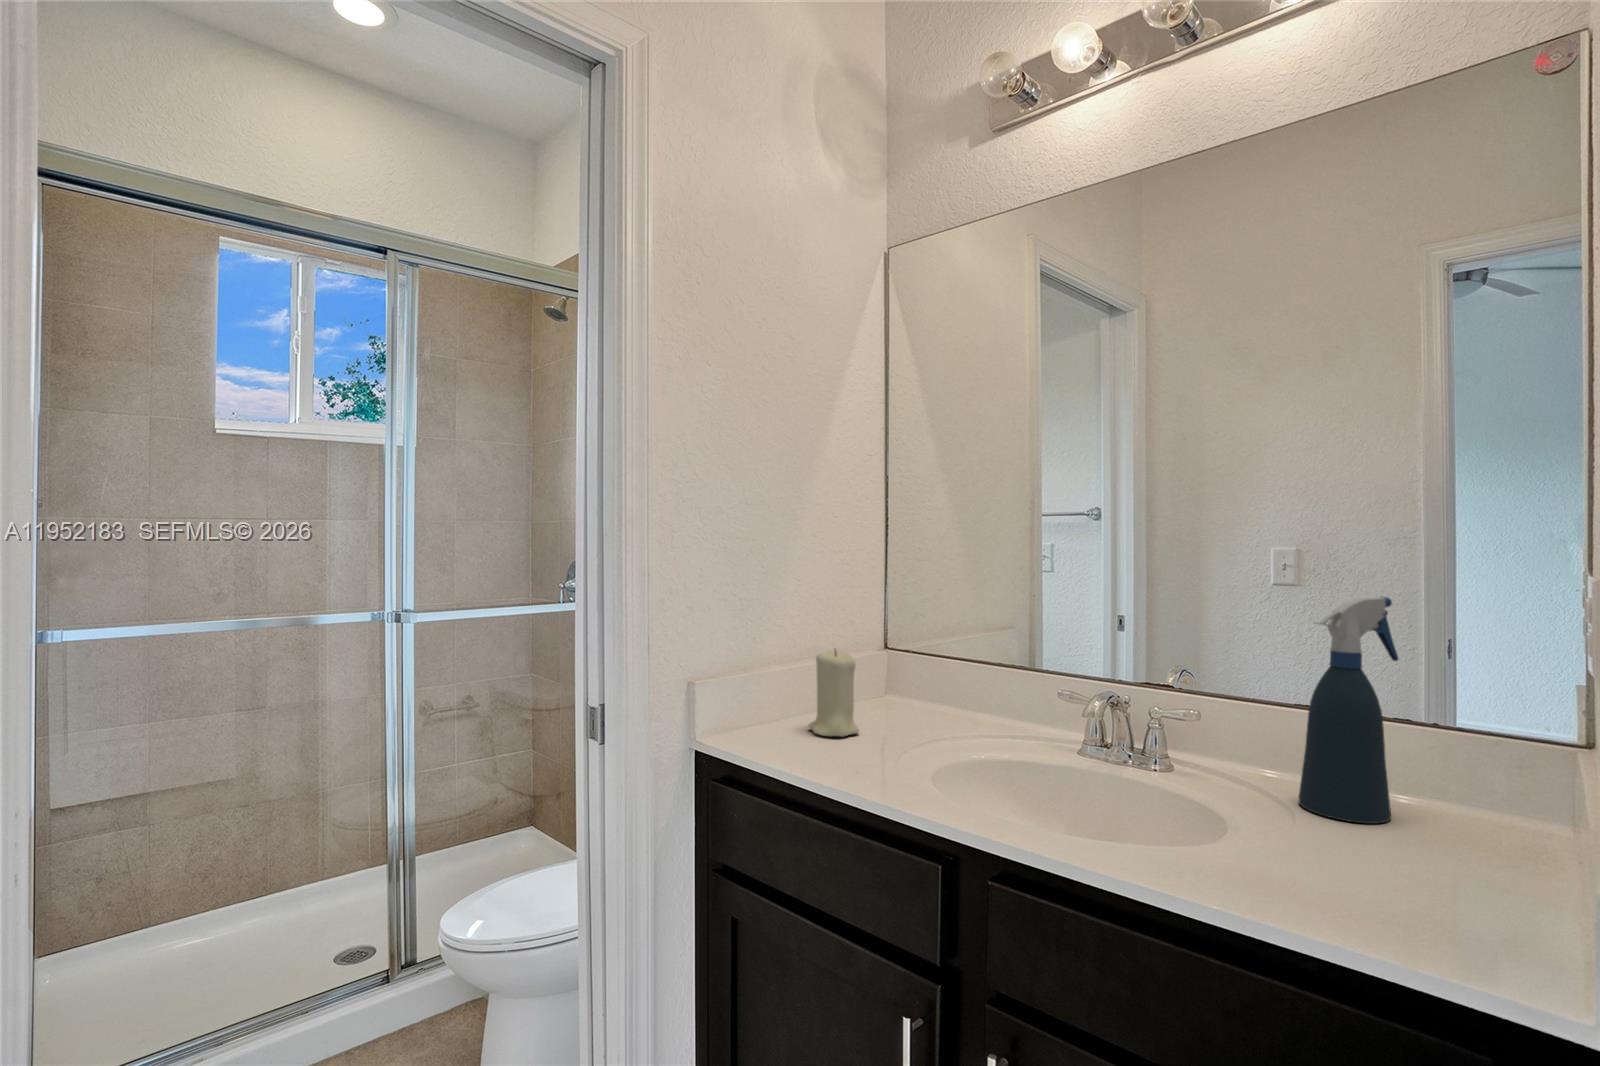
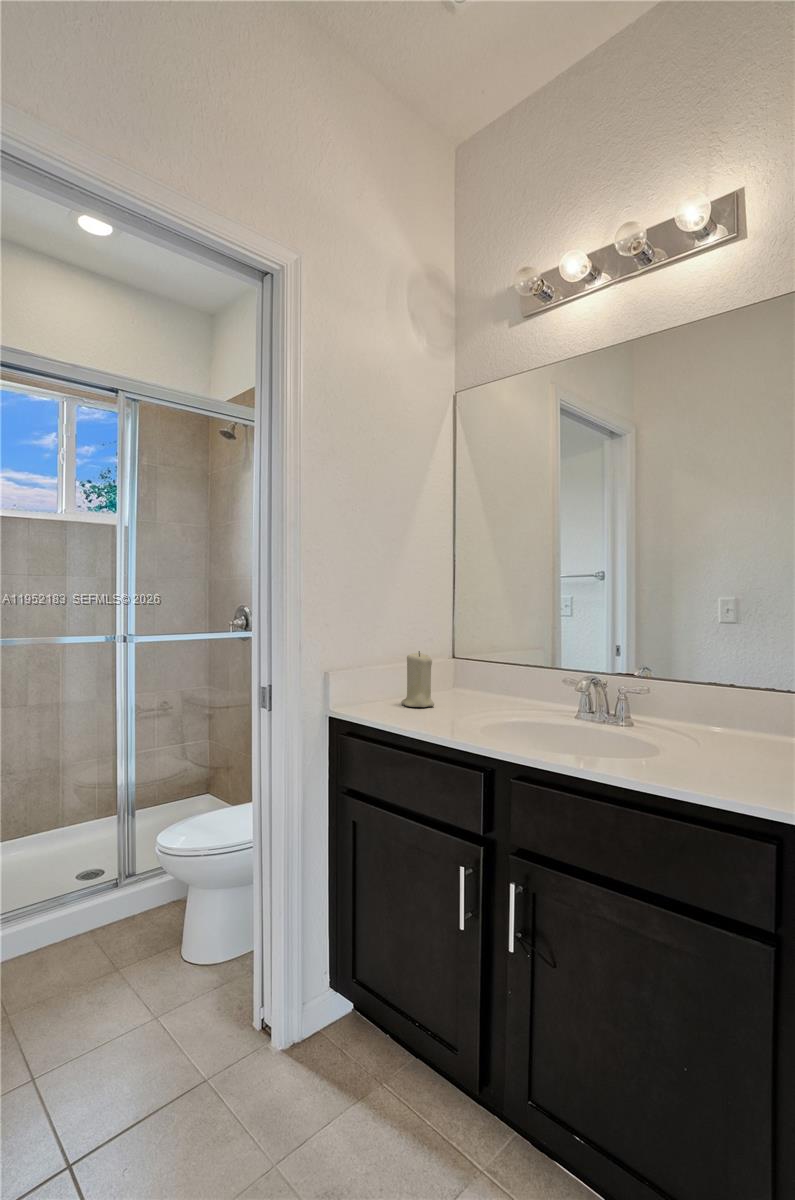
spray bottle: present [1299,597,1398,823] -> none [704,609,767,747]

